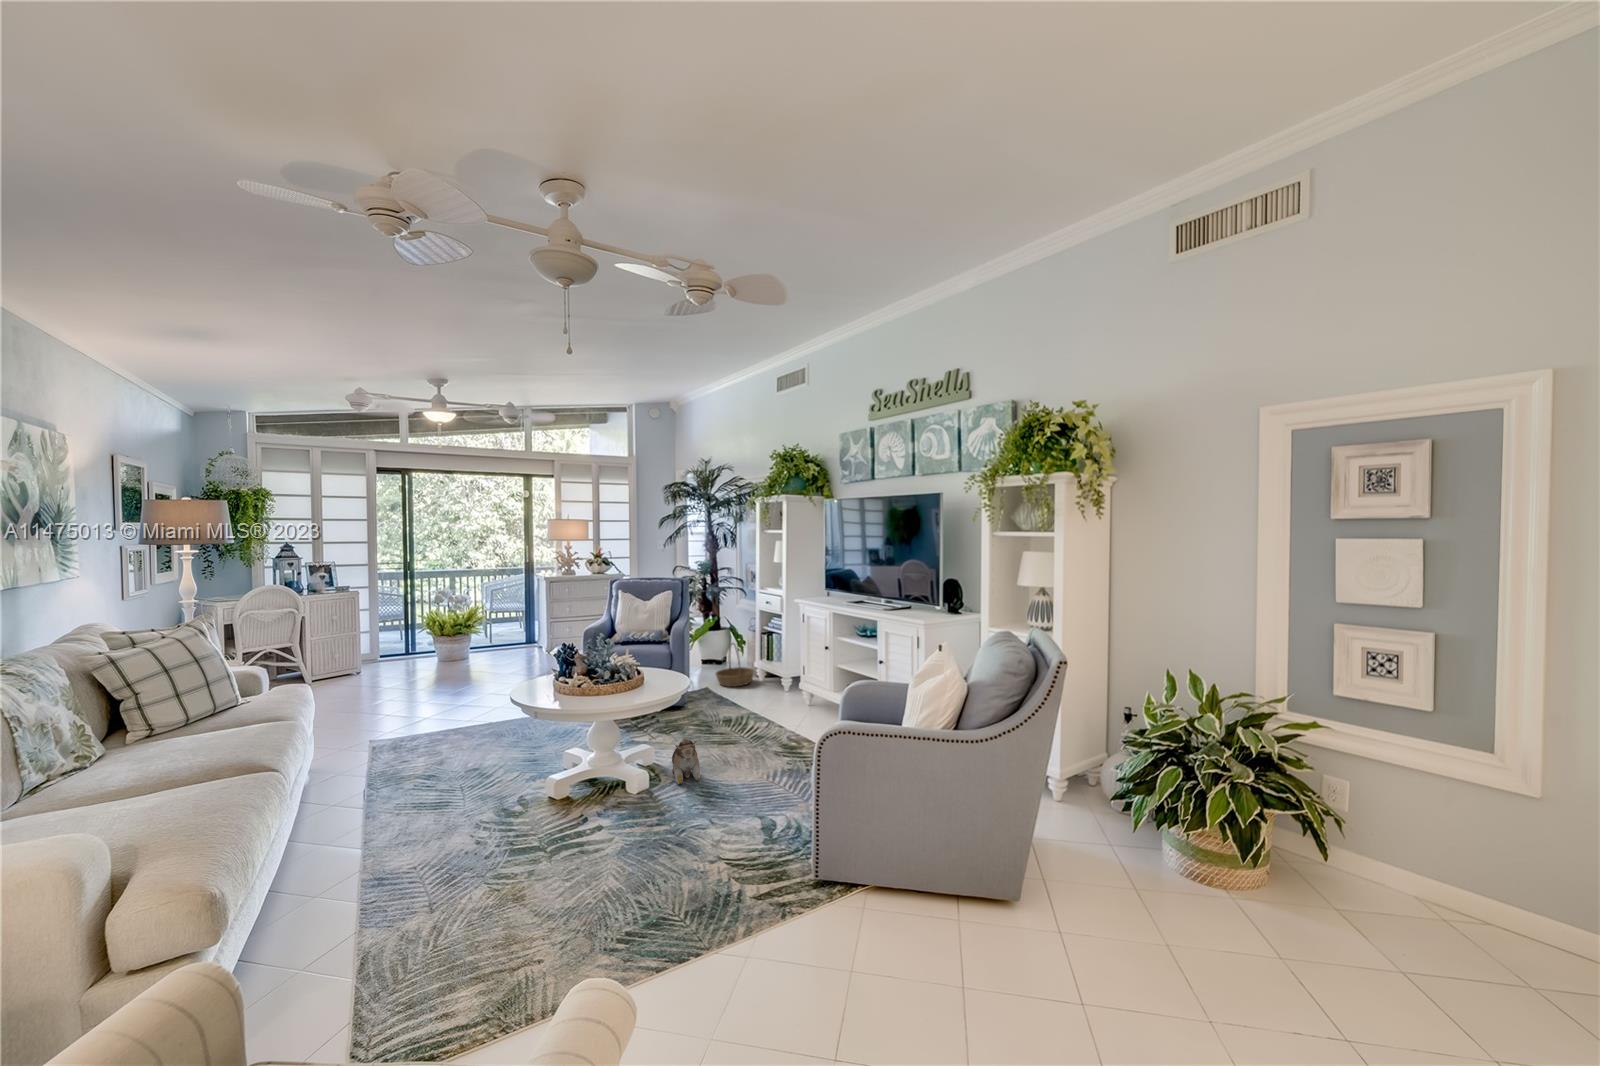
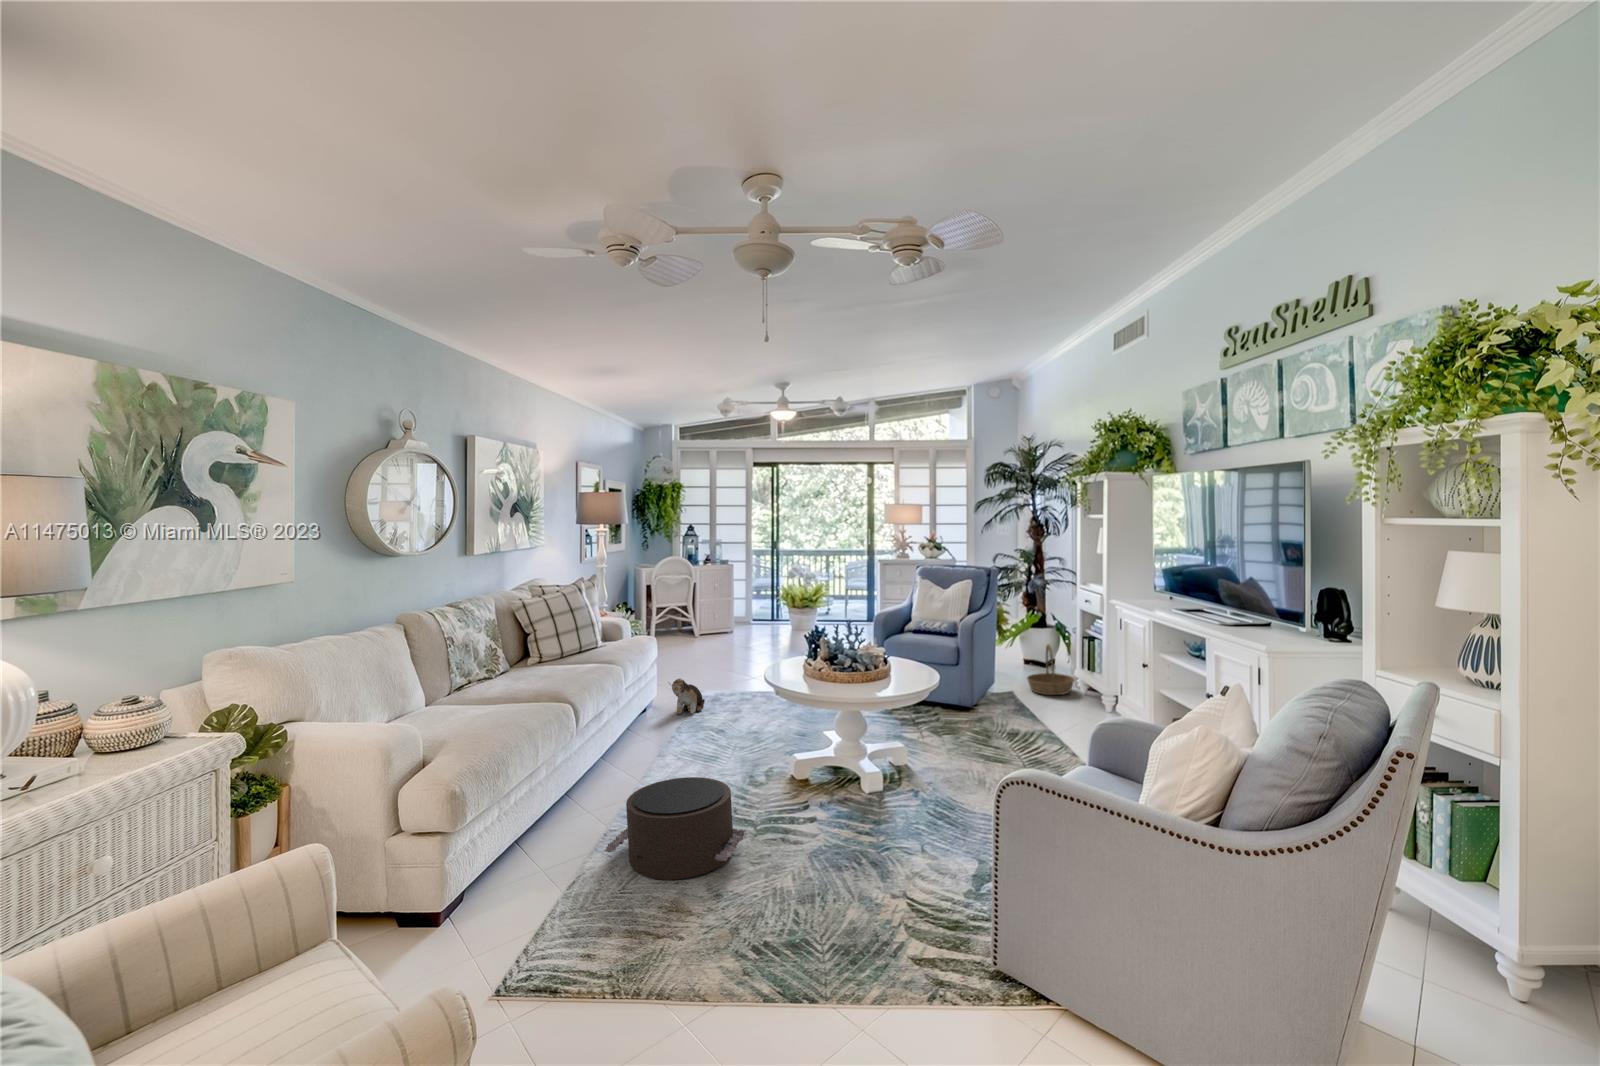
plush toy: present [672,739,700,784] -> present [668,678,705,714]
pouf: none [404,805,556,917] -> present [605,777,746,880]

